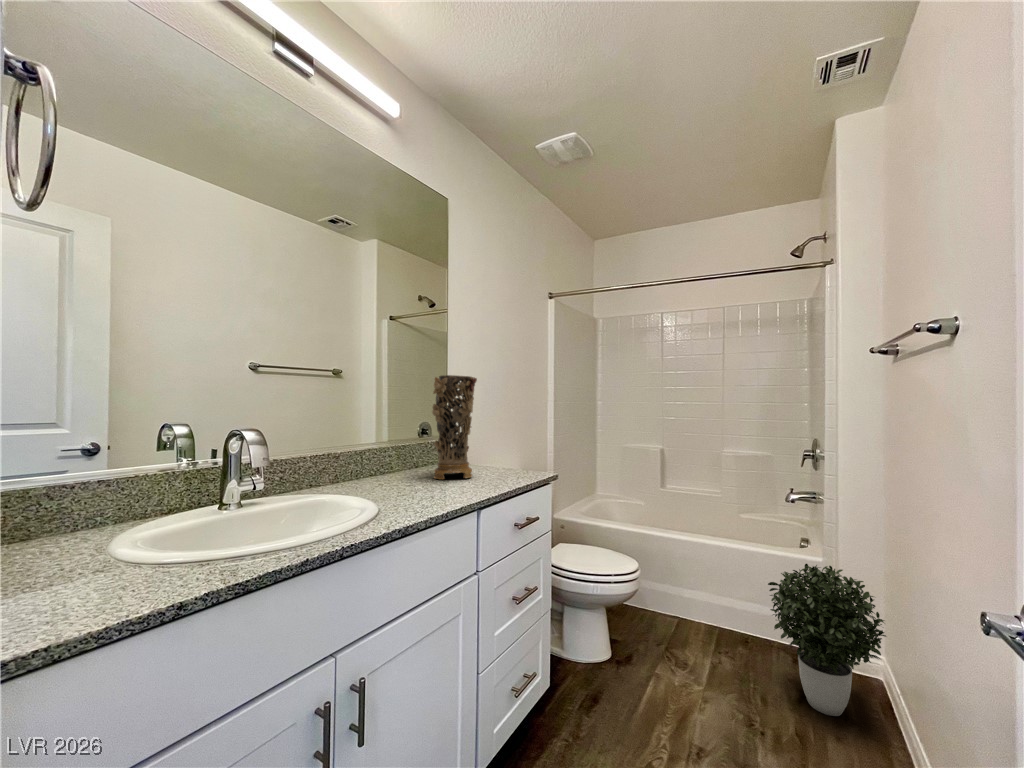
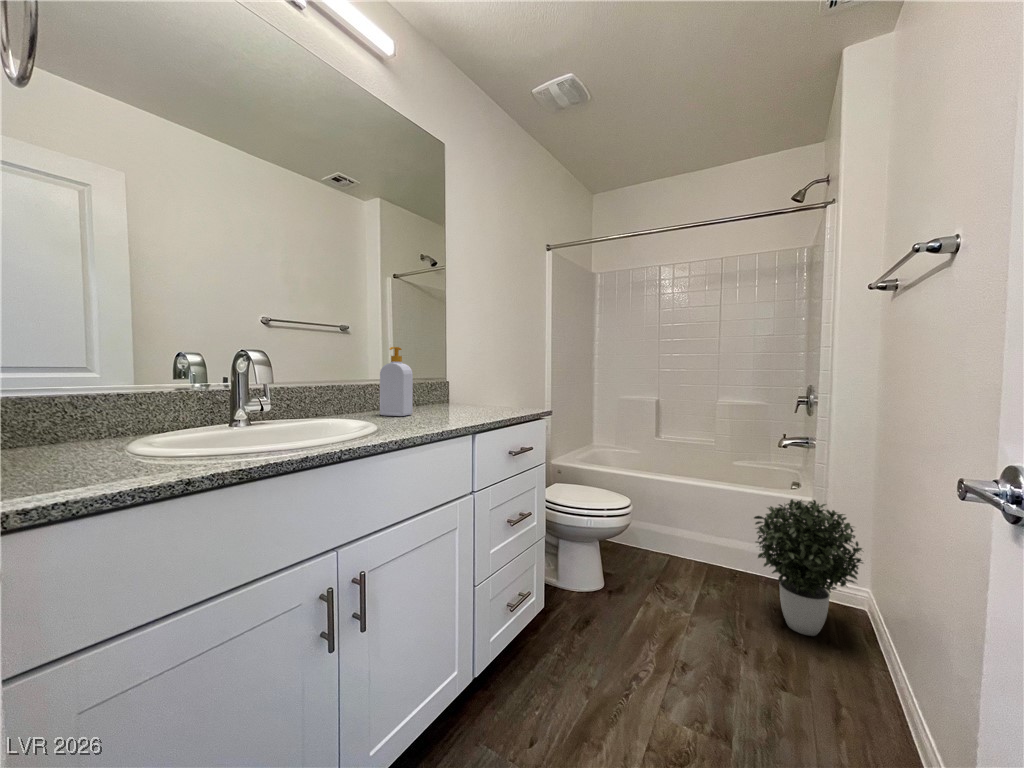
decorative vase: present [432,375,477,479] -> none [433,315,476,414]
soap bottle: none [376,411,411,485] -> present [380,347,413,416]

